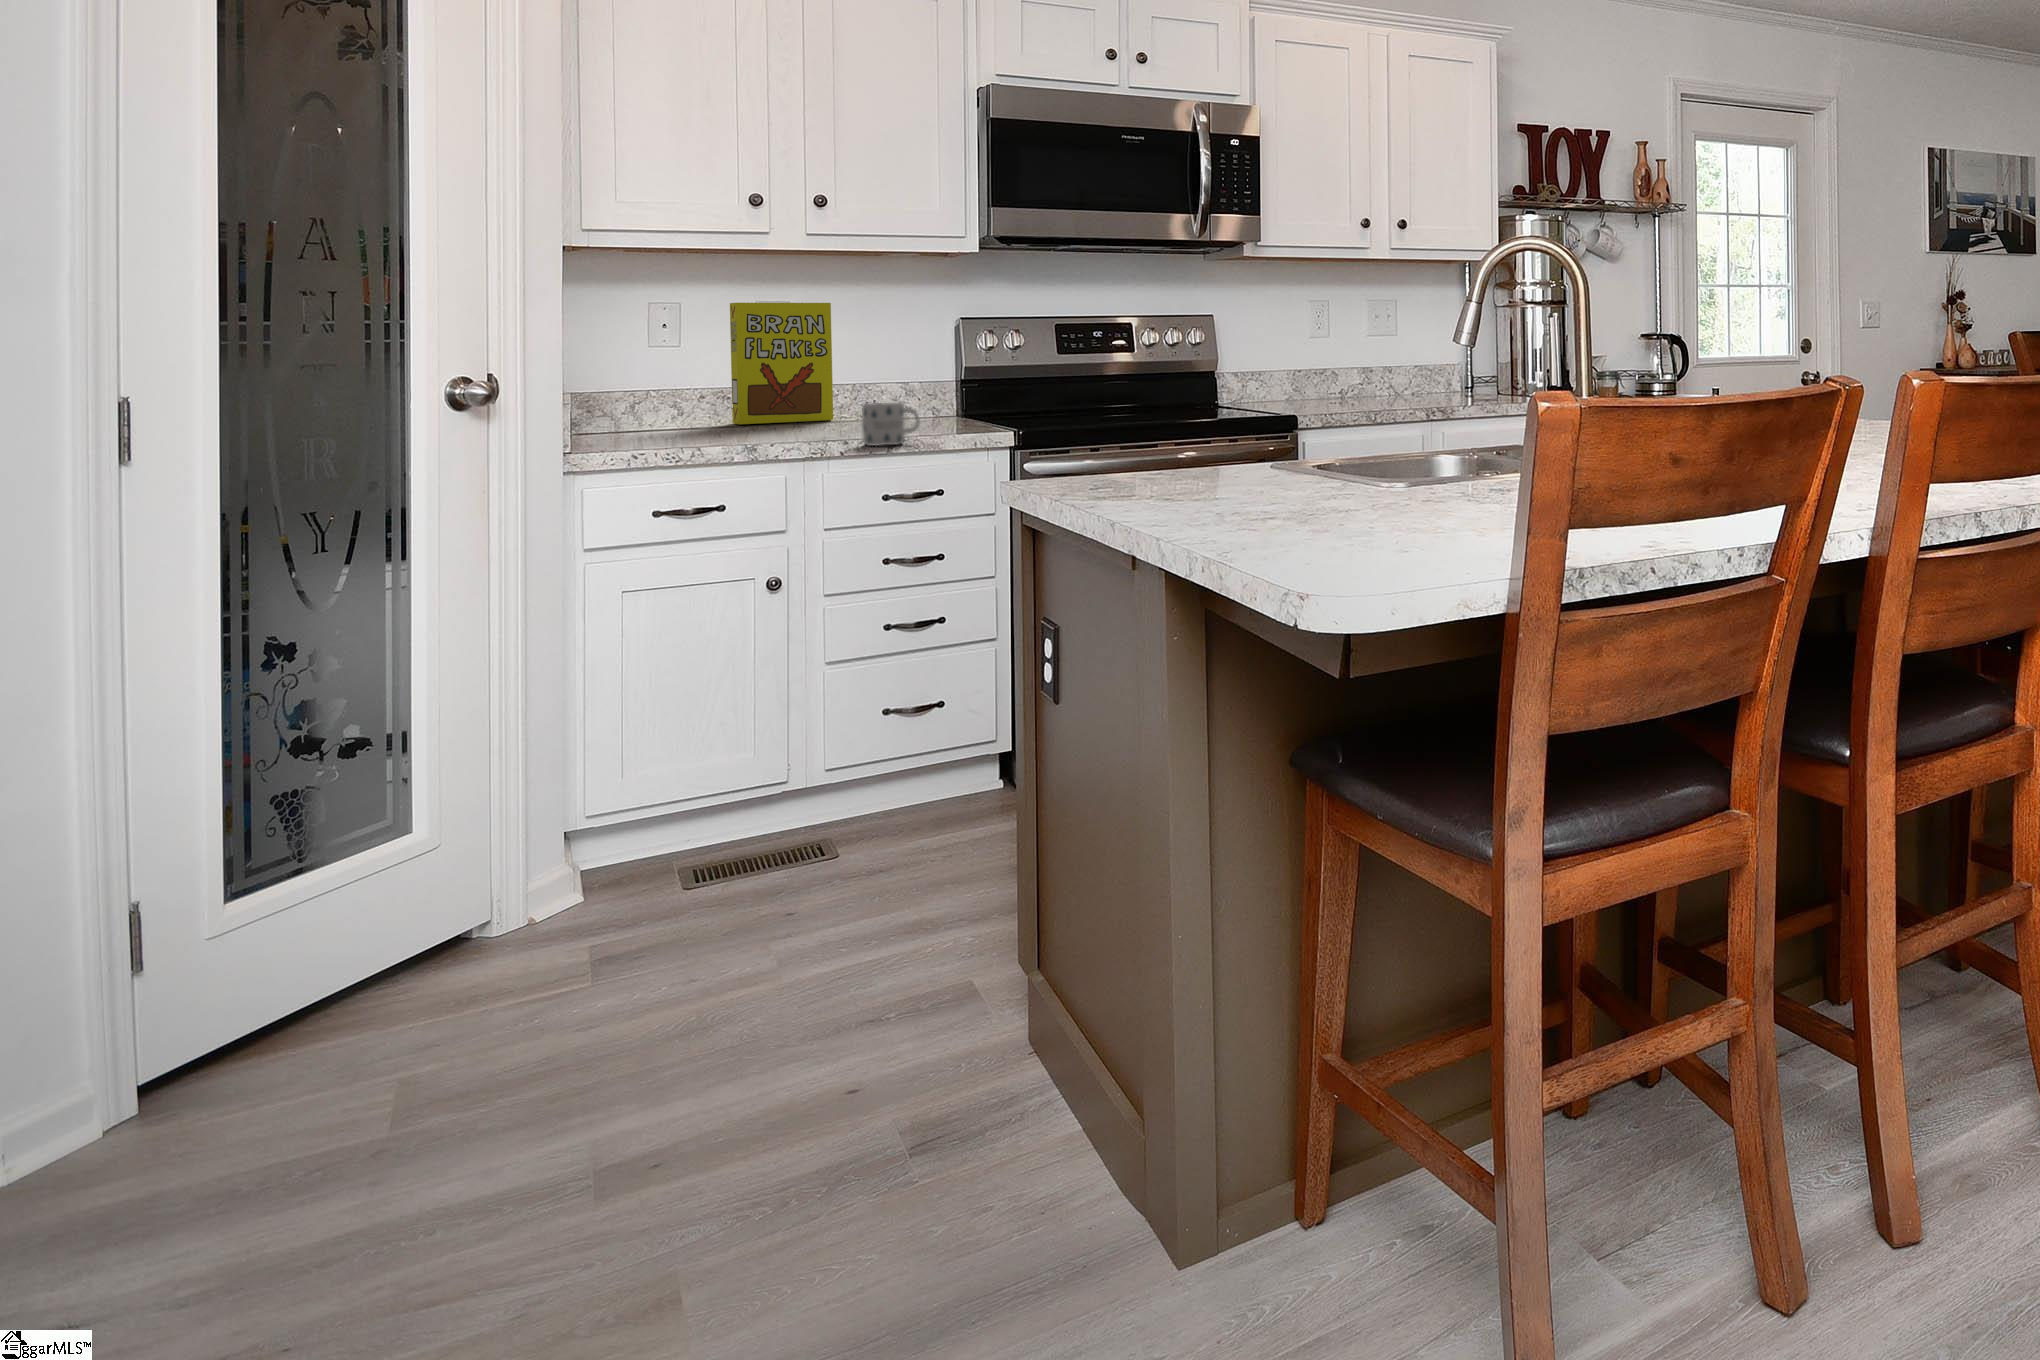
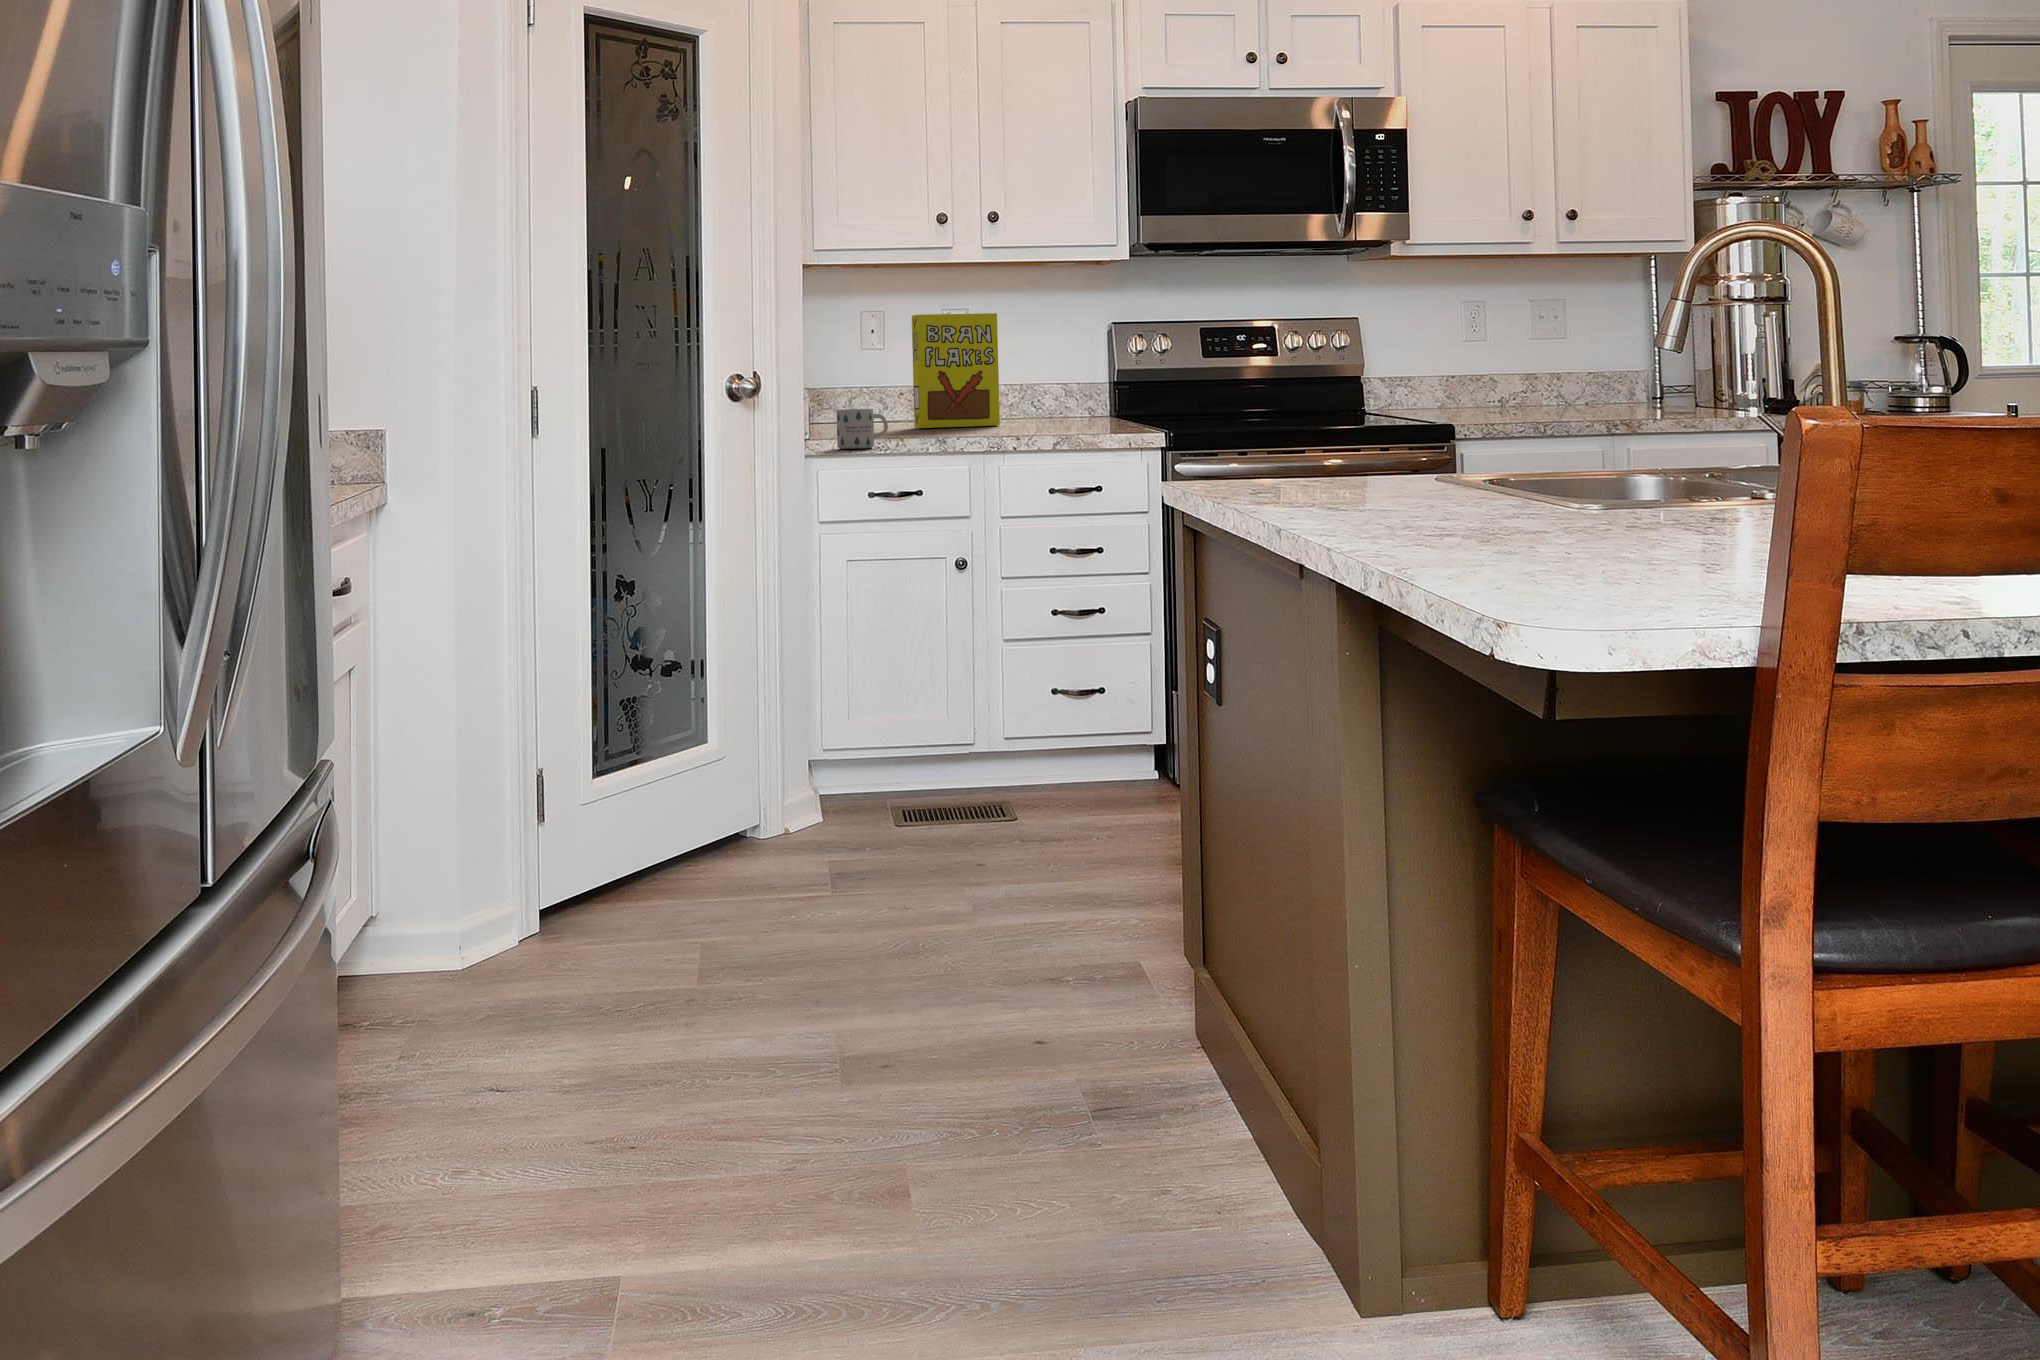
mug: present [862,403,920,446] -> present [836,409,888,449]

